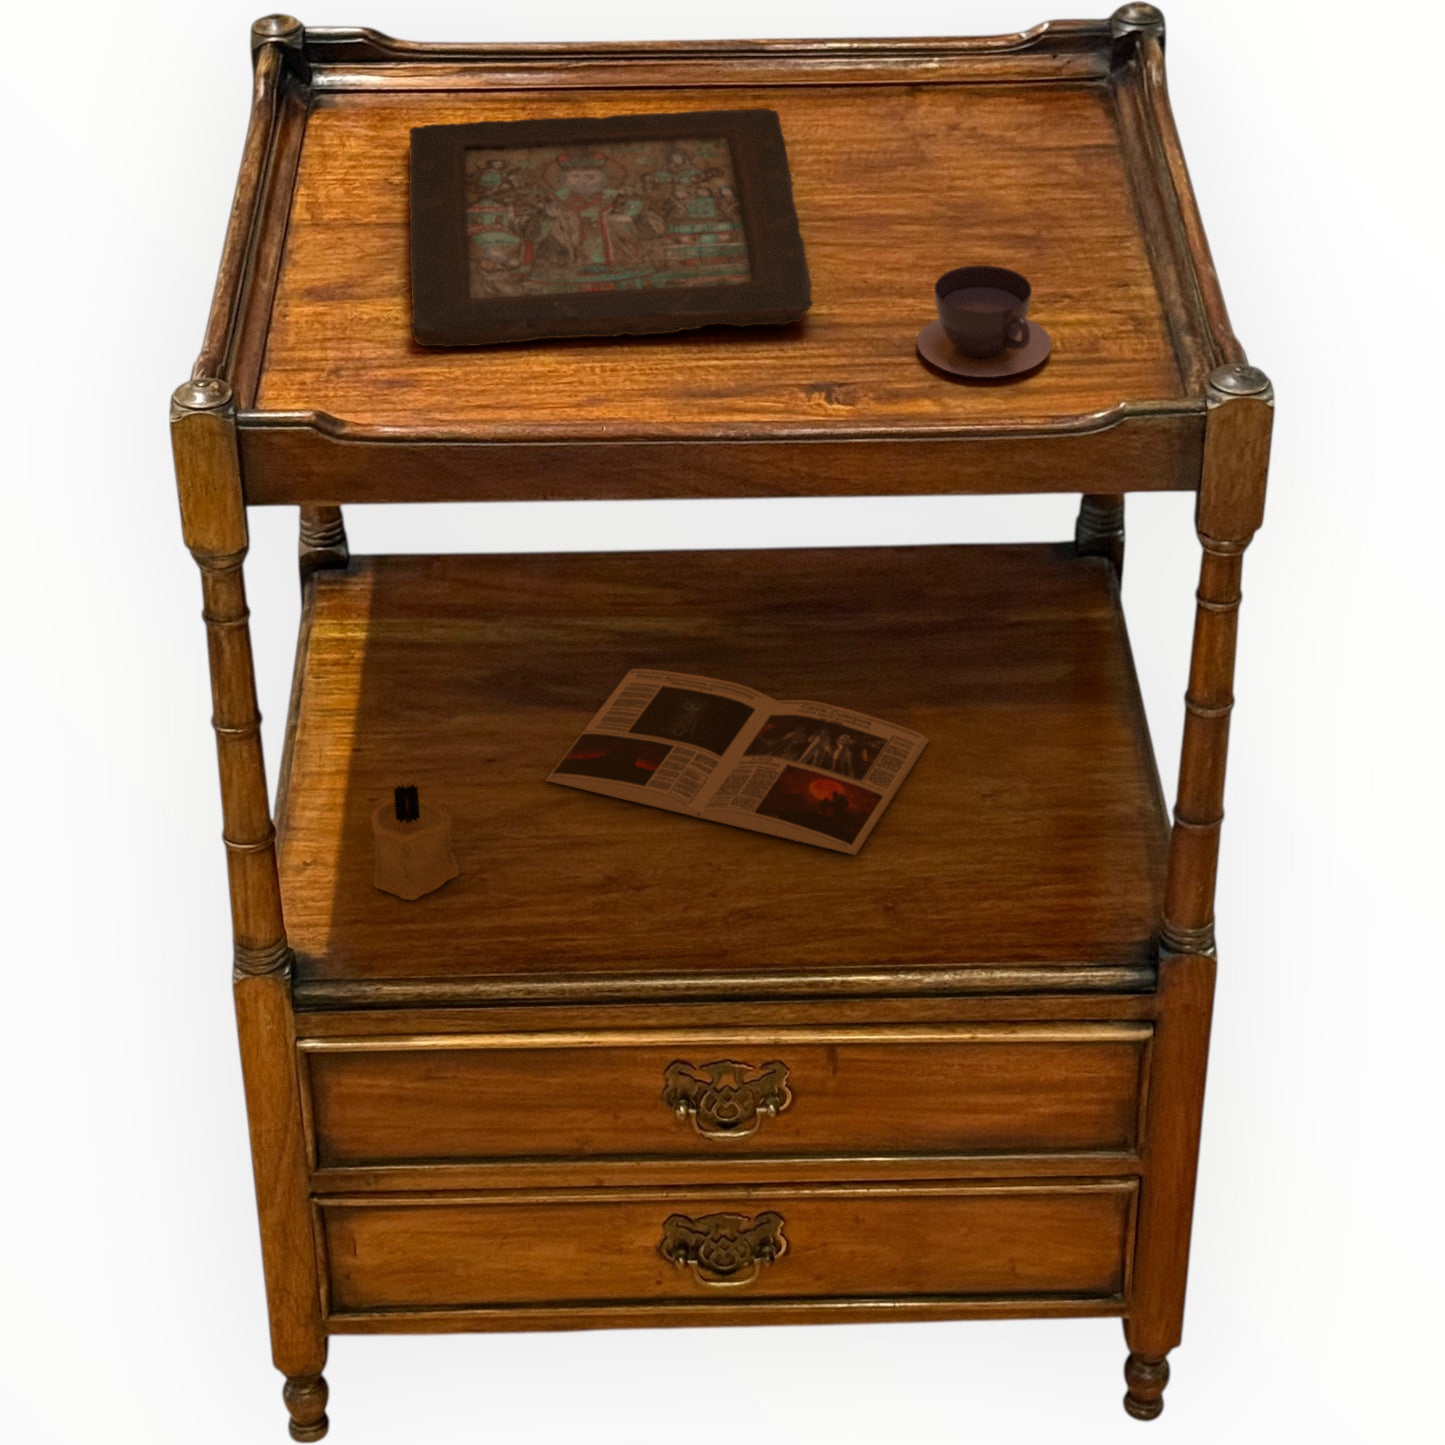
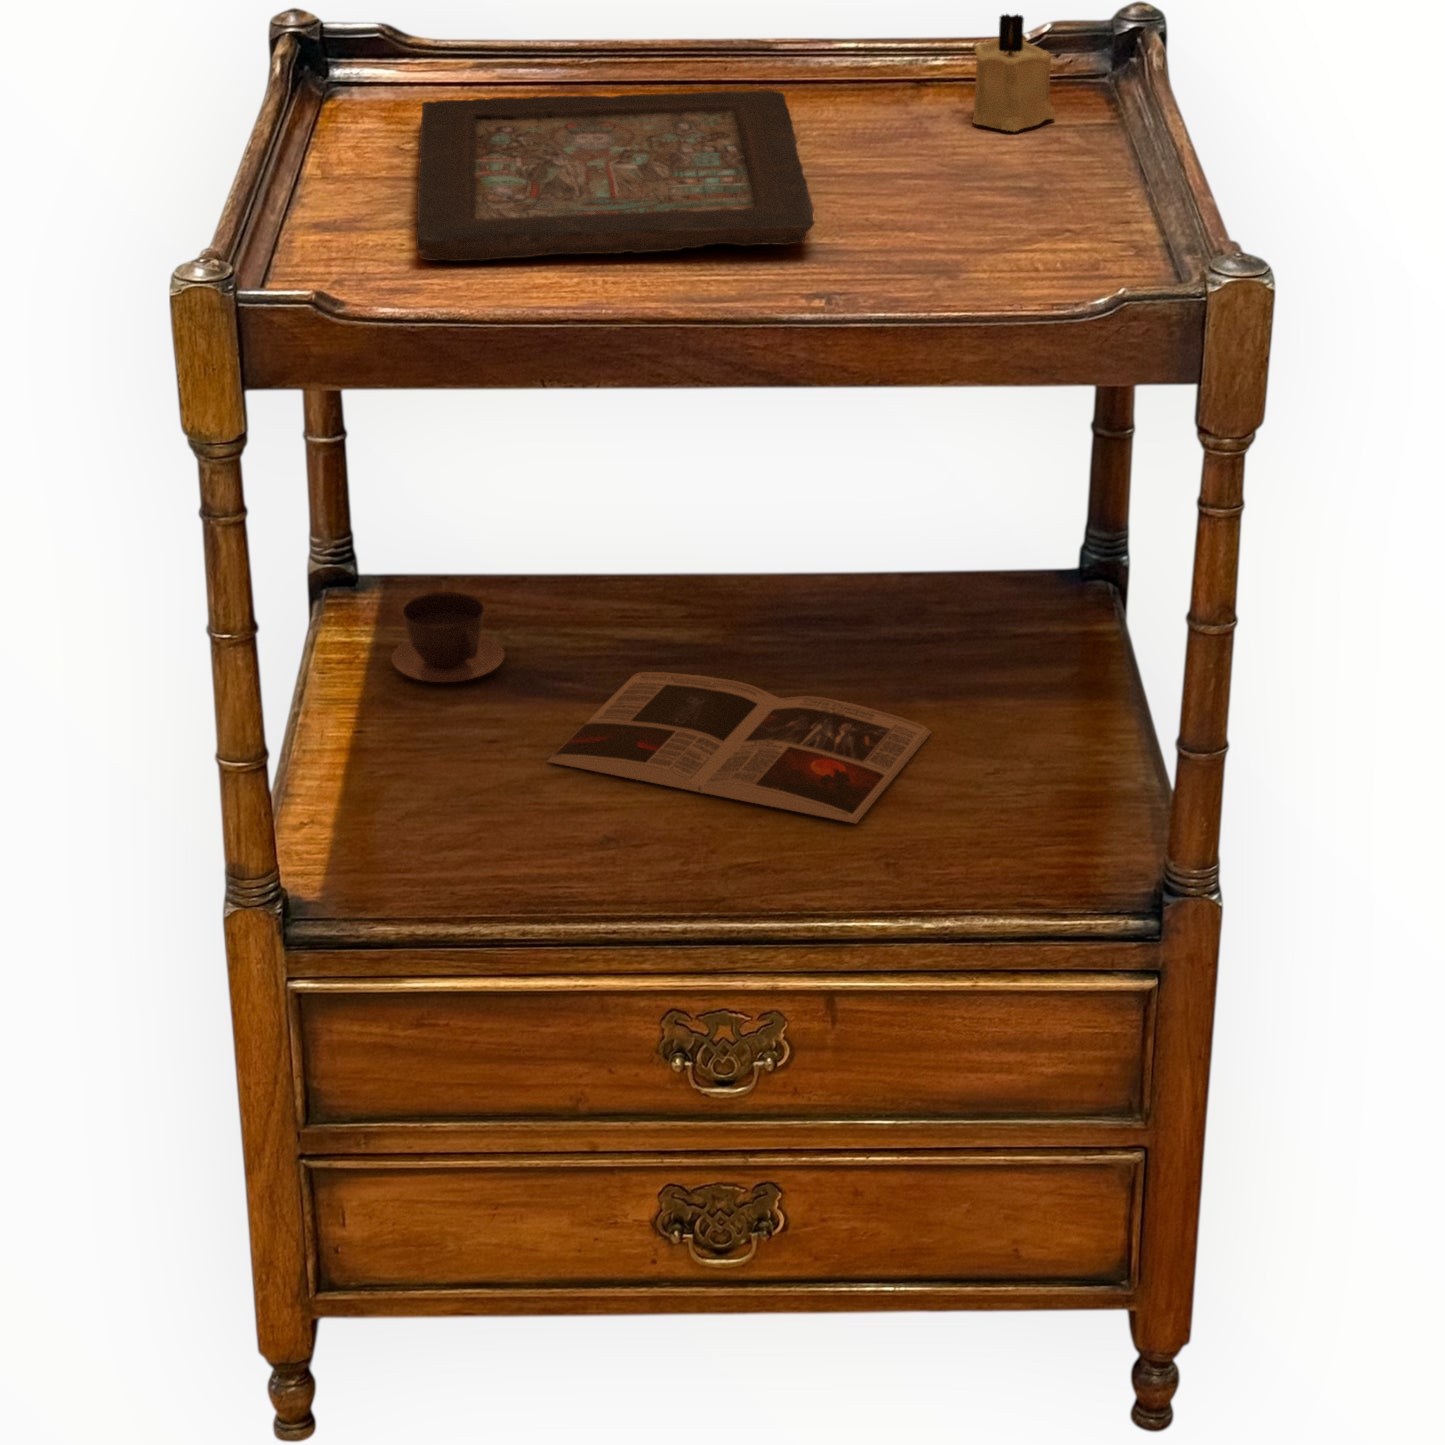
teacup: present [917,265,1052,377] -> present [392,592,505,682]
candle: present [371,784,459,900] -> present [973,14,1055,132]

